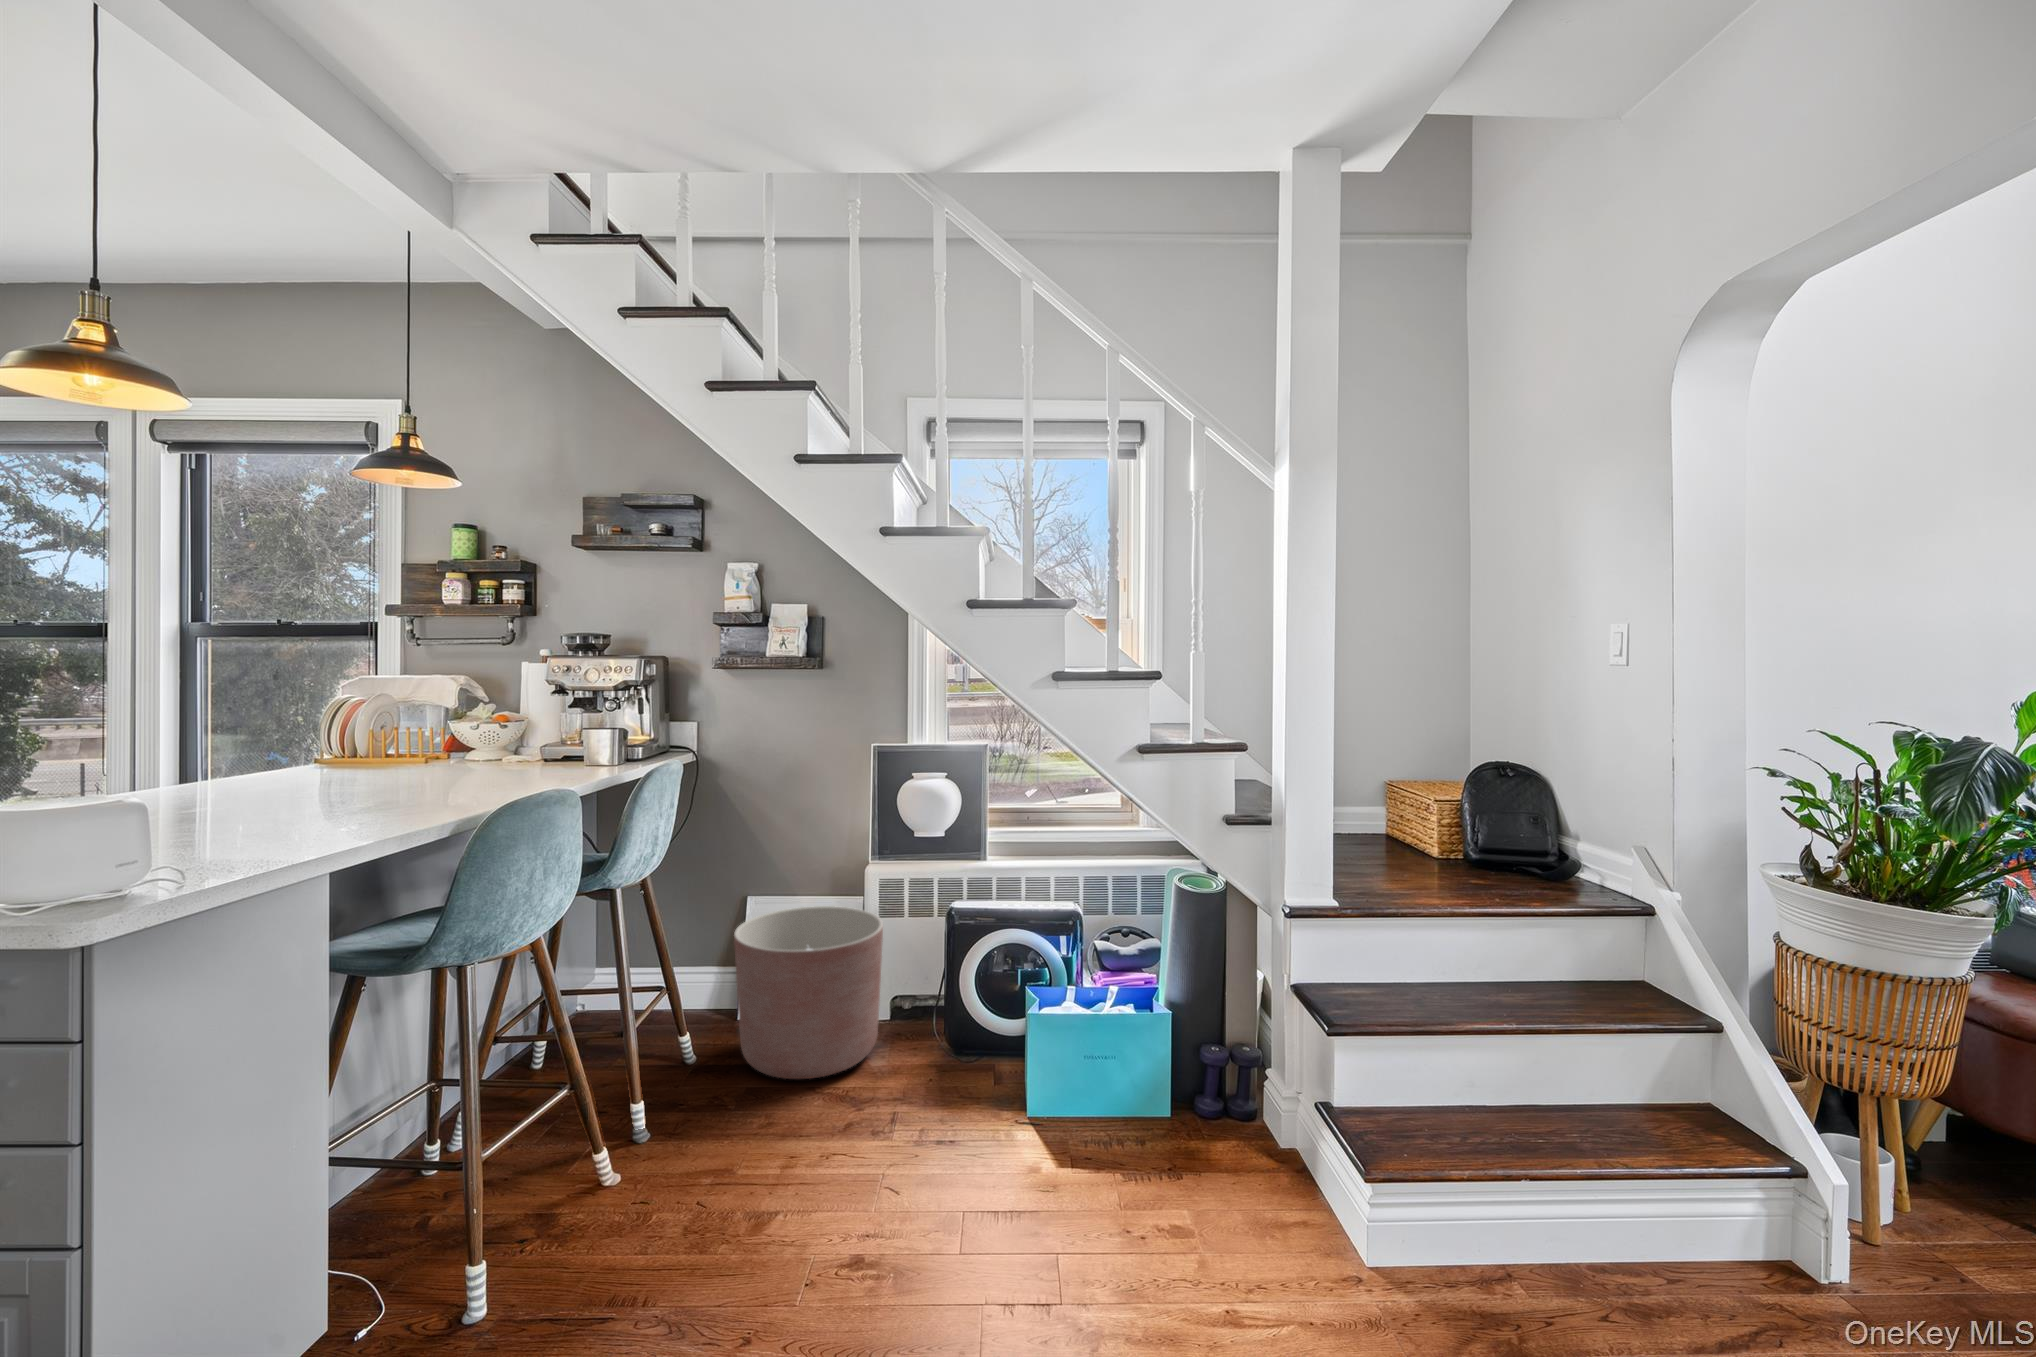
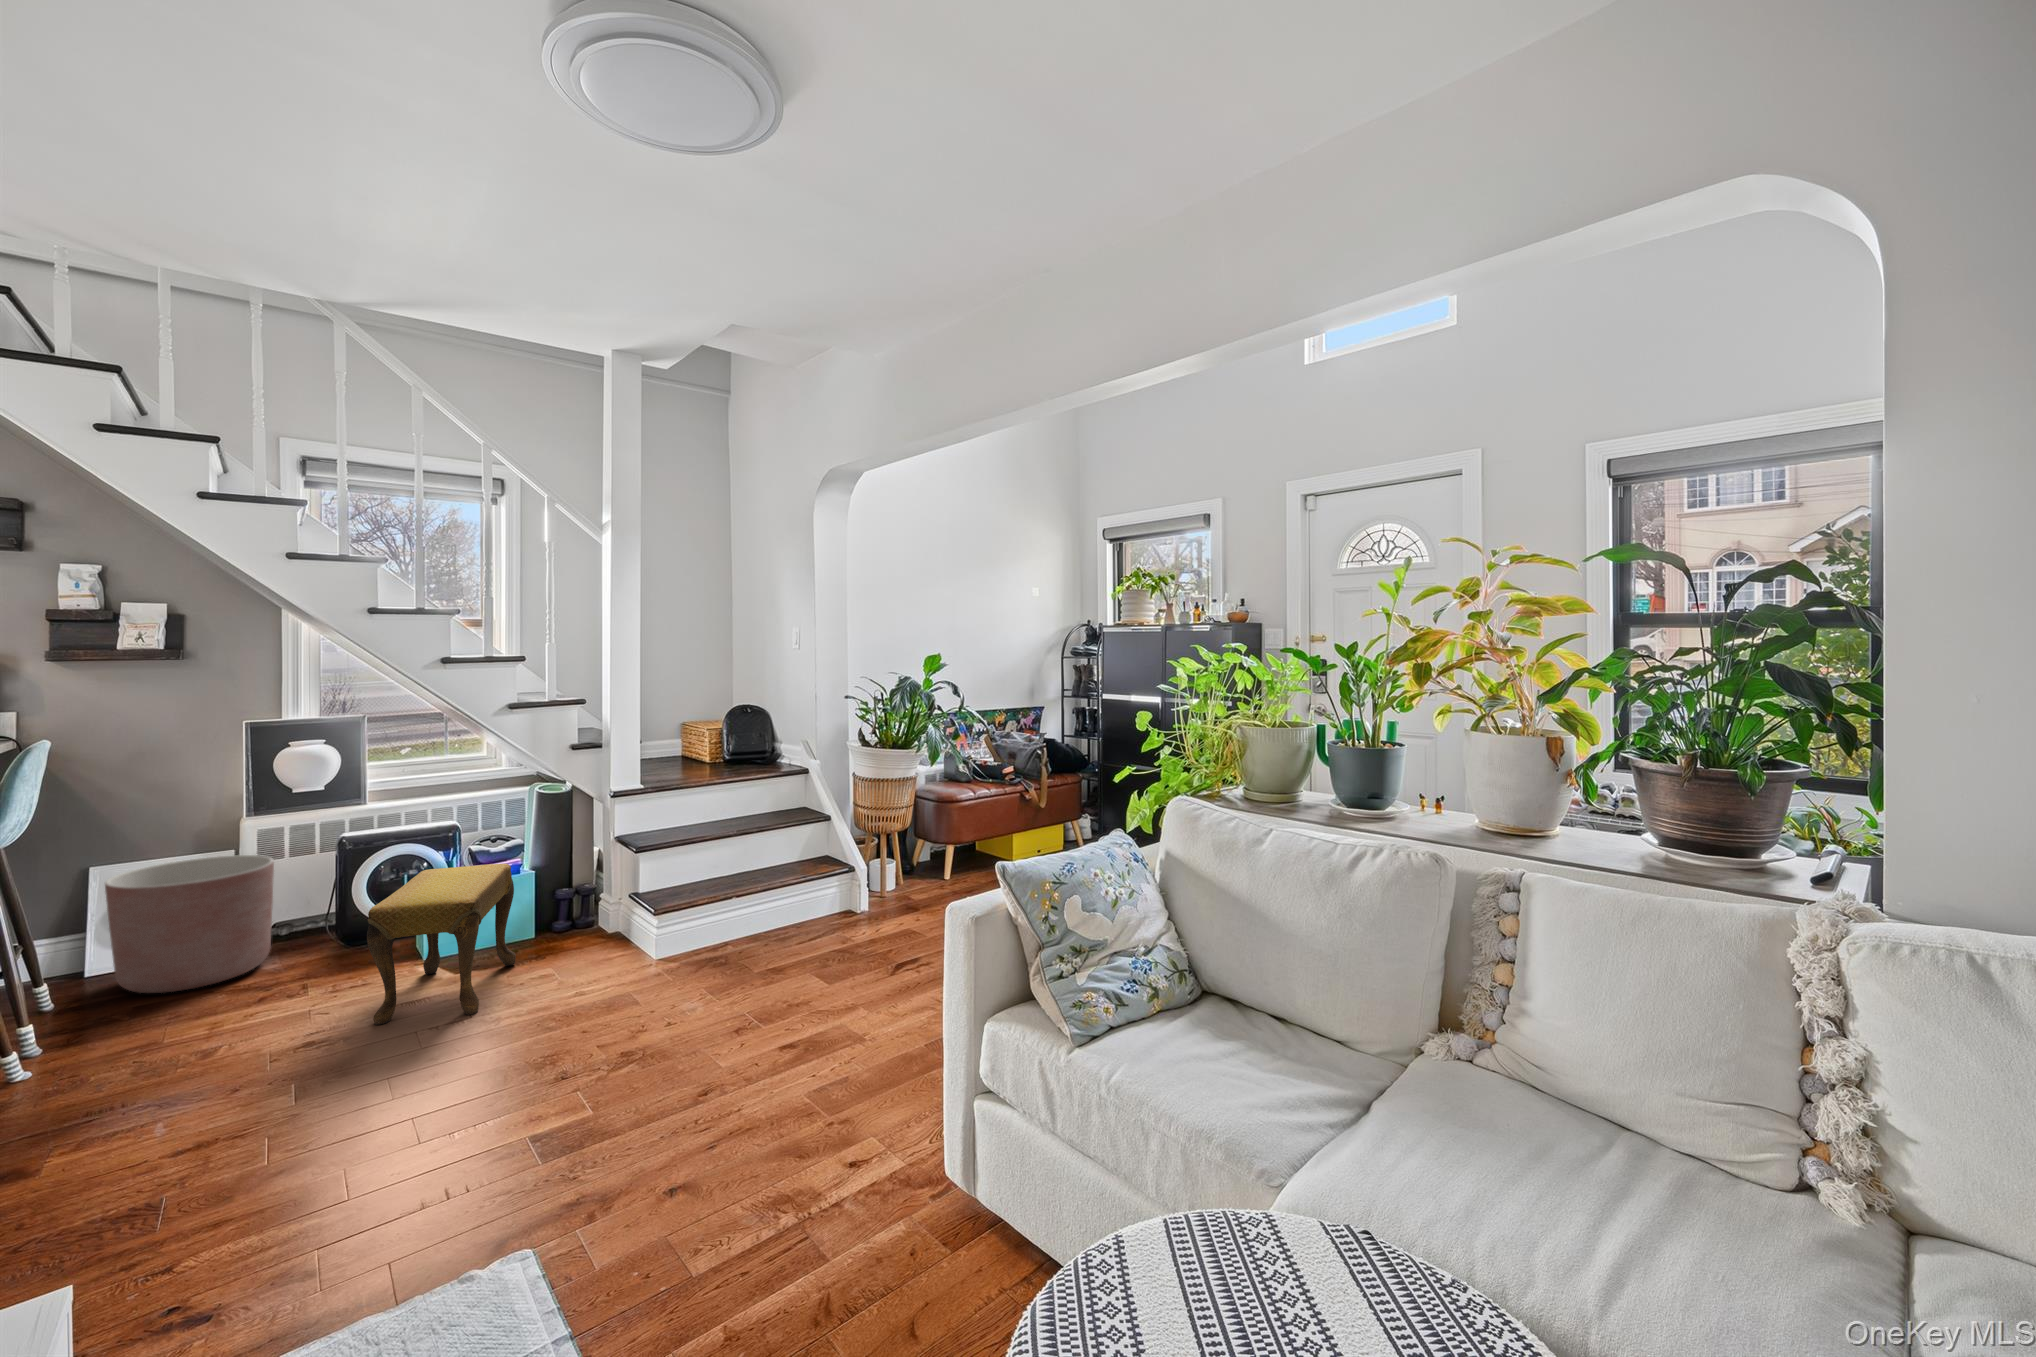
footstool: none [921,997,1132,1303] -> present [367,864,516,1025]

